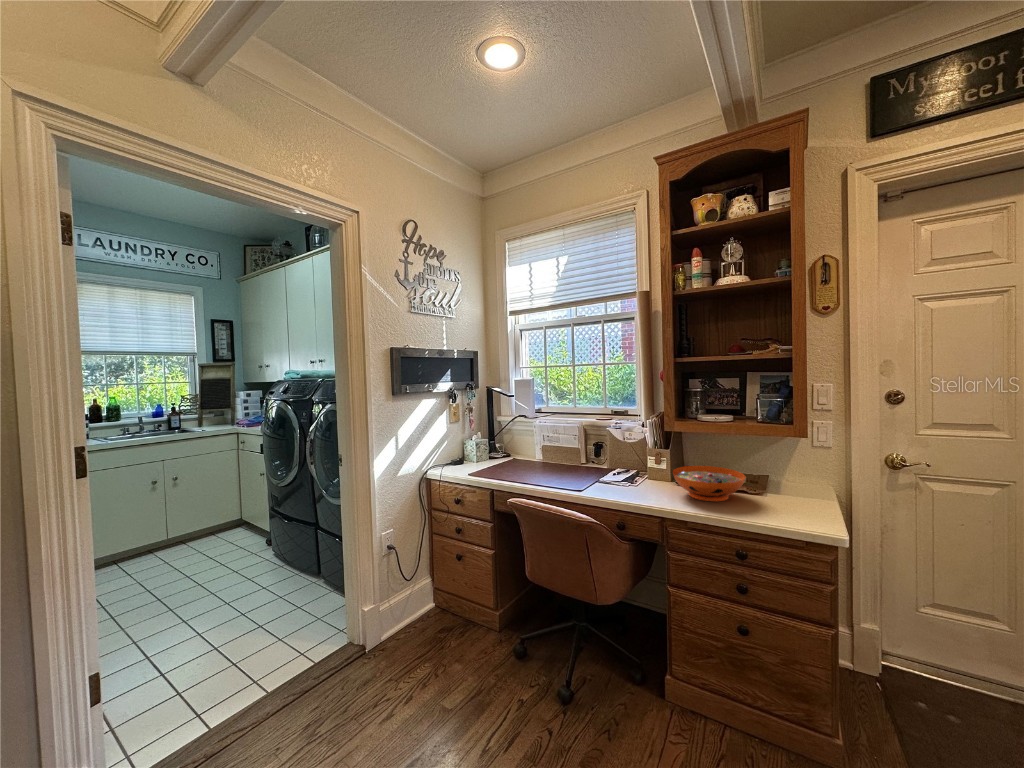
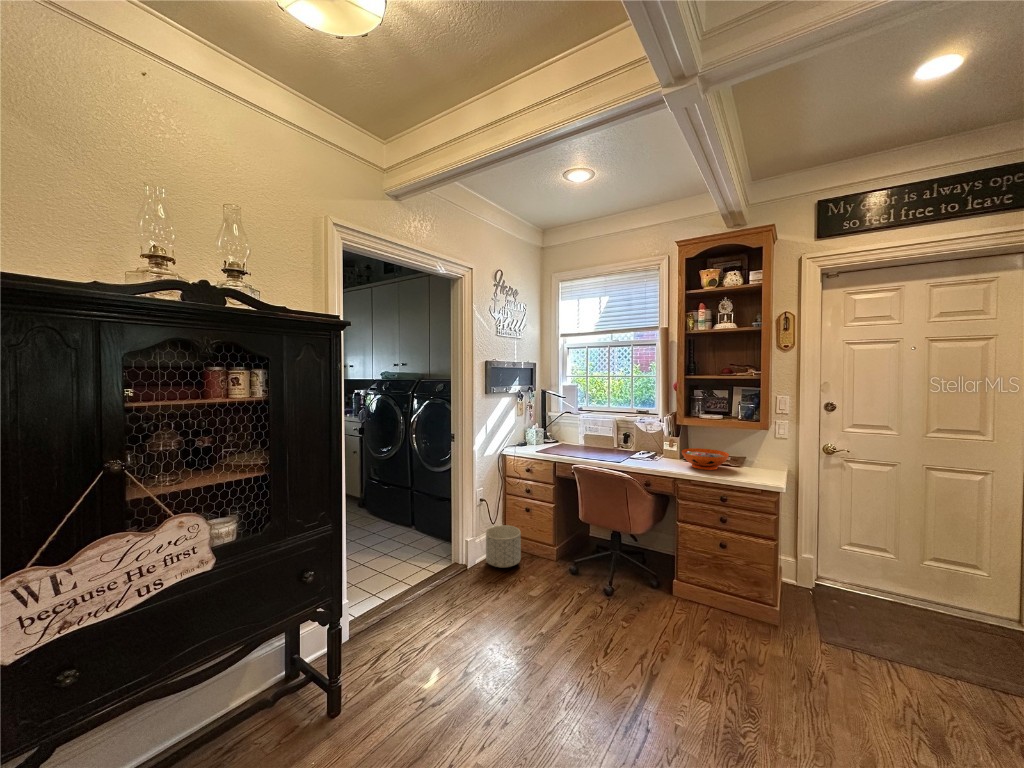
planter: none [394,581,447,651] -> present [486,525,521,568]

